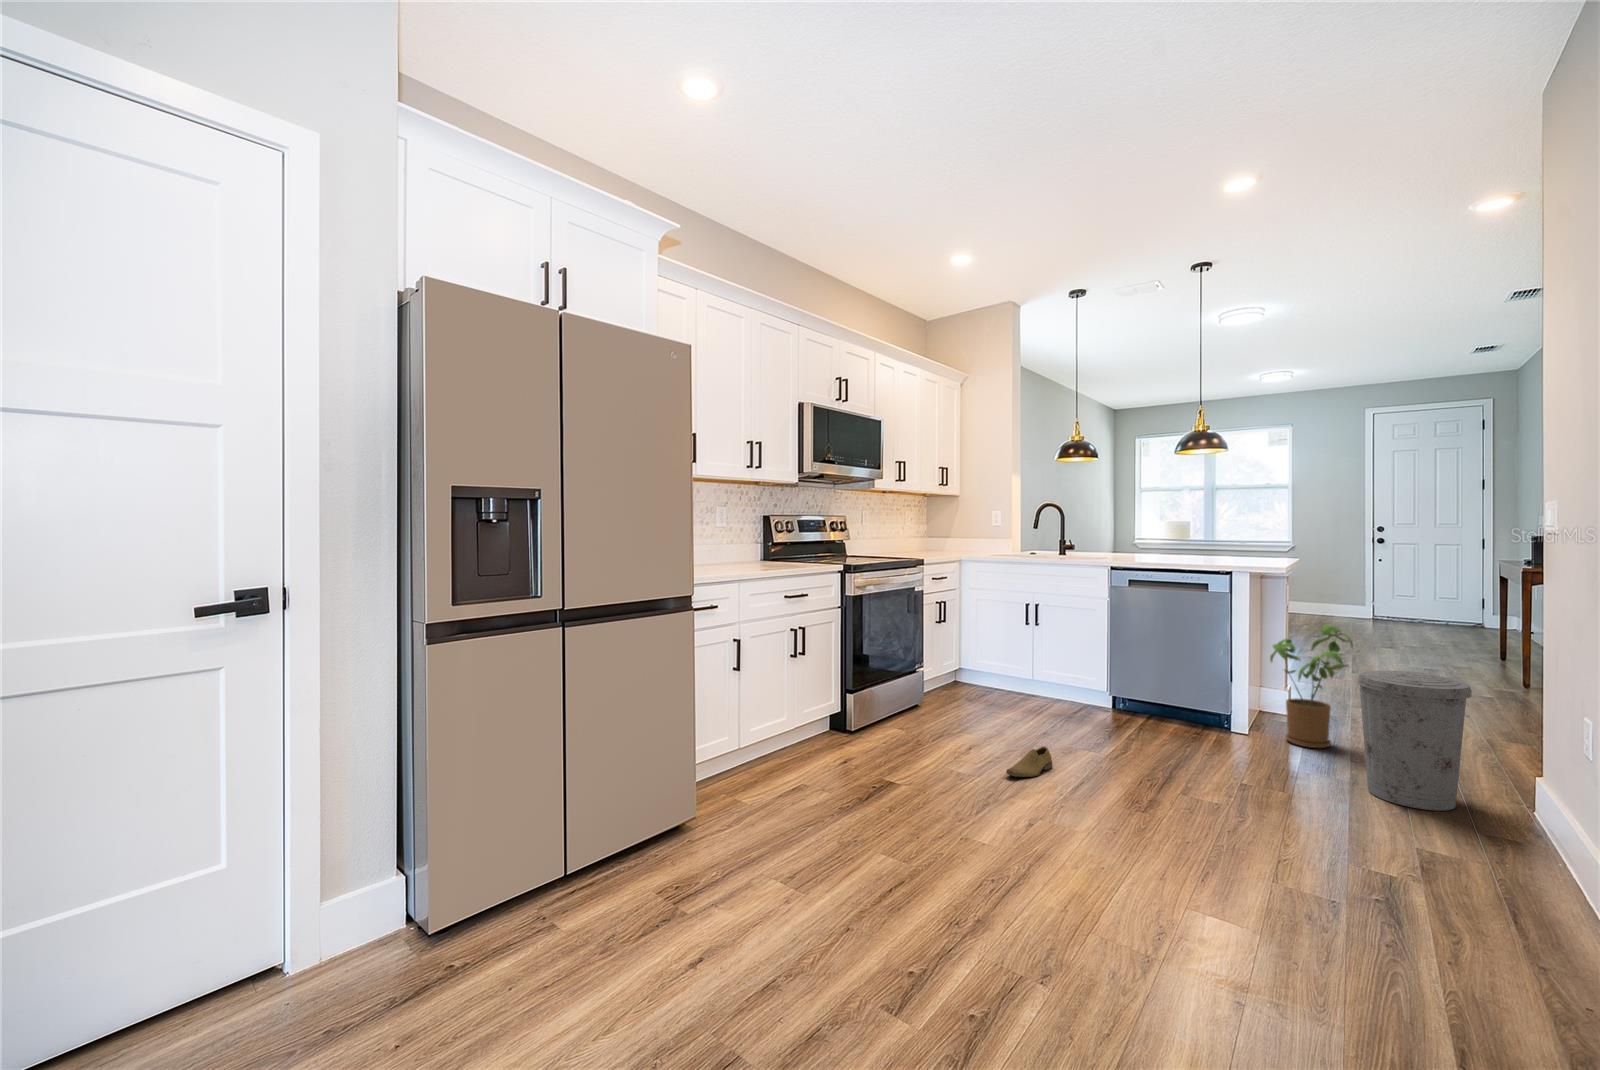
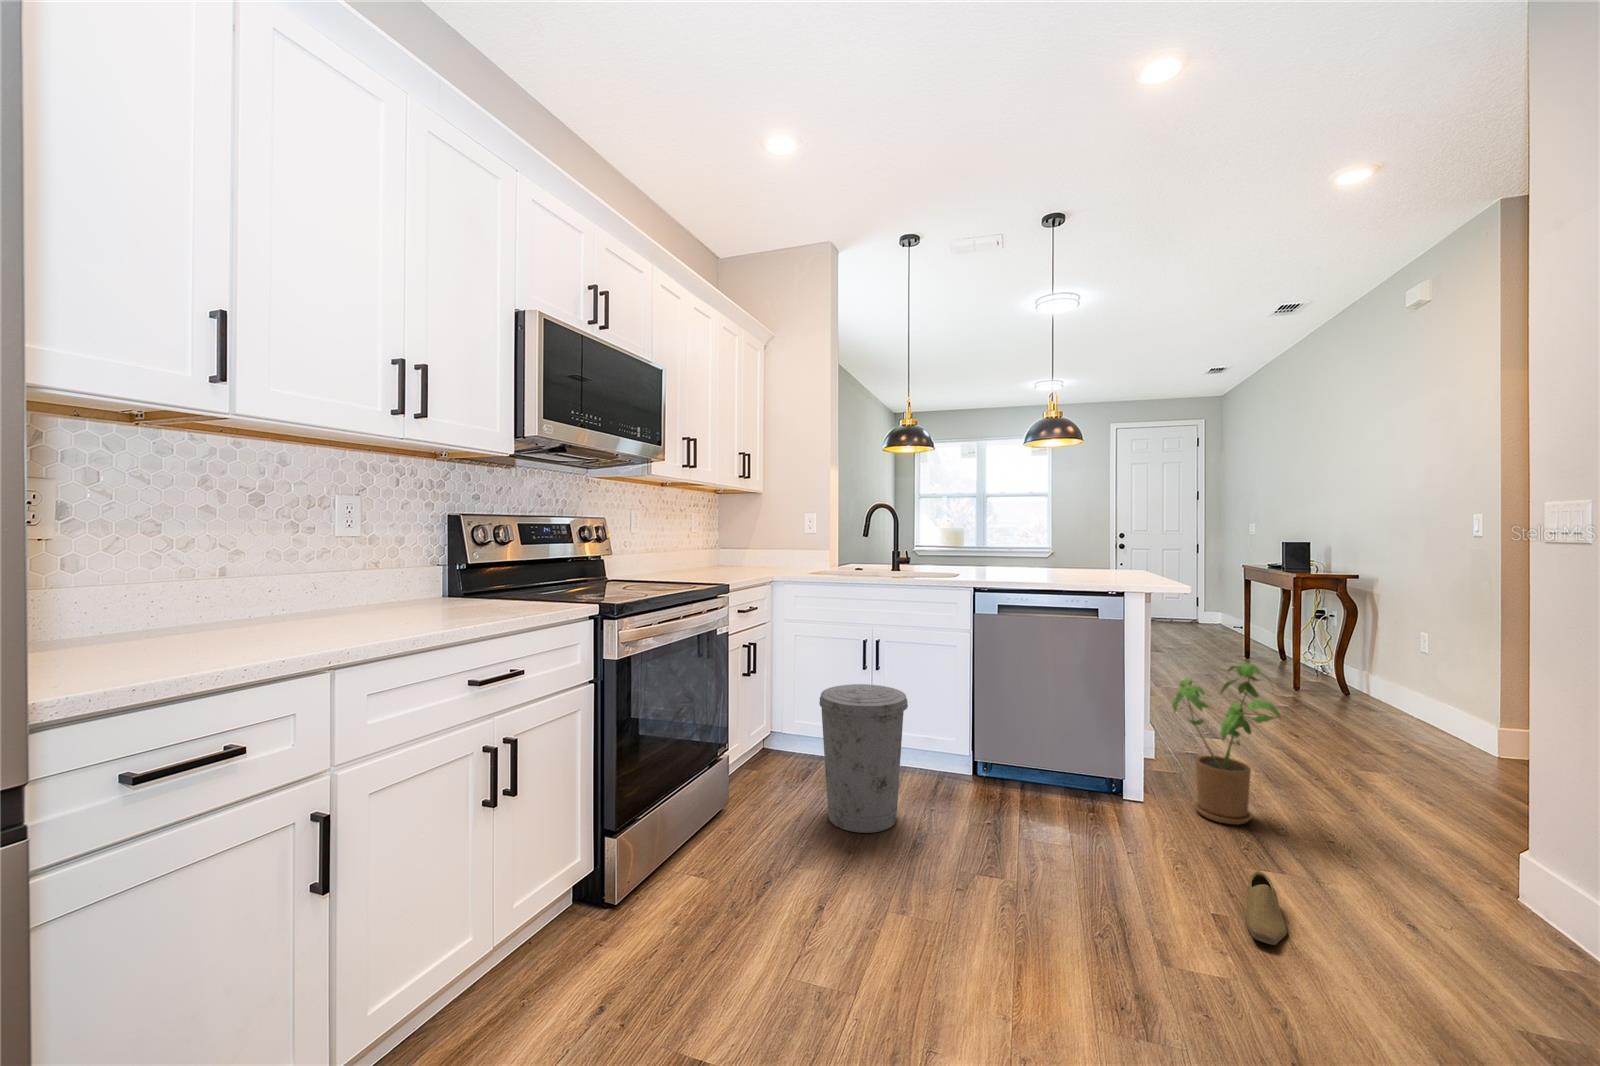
trash can: present [1357,670,1472,811] -> present [819,684,908,833]
shoe: present [1006,747,1052,777] -> present [1245,872,1287,945]

